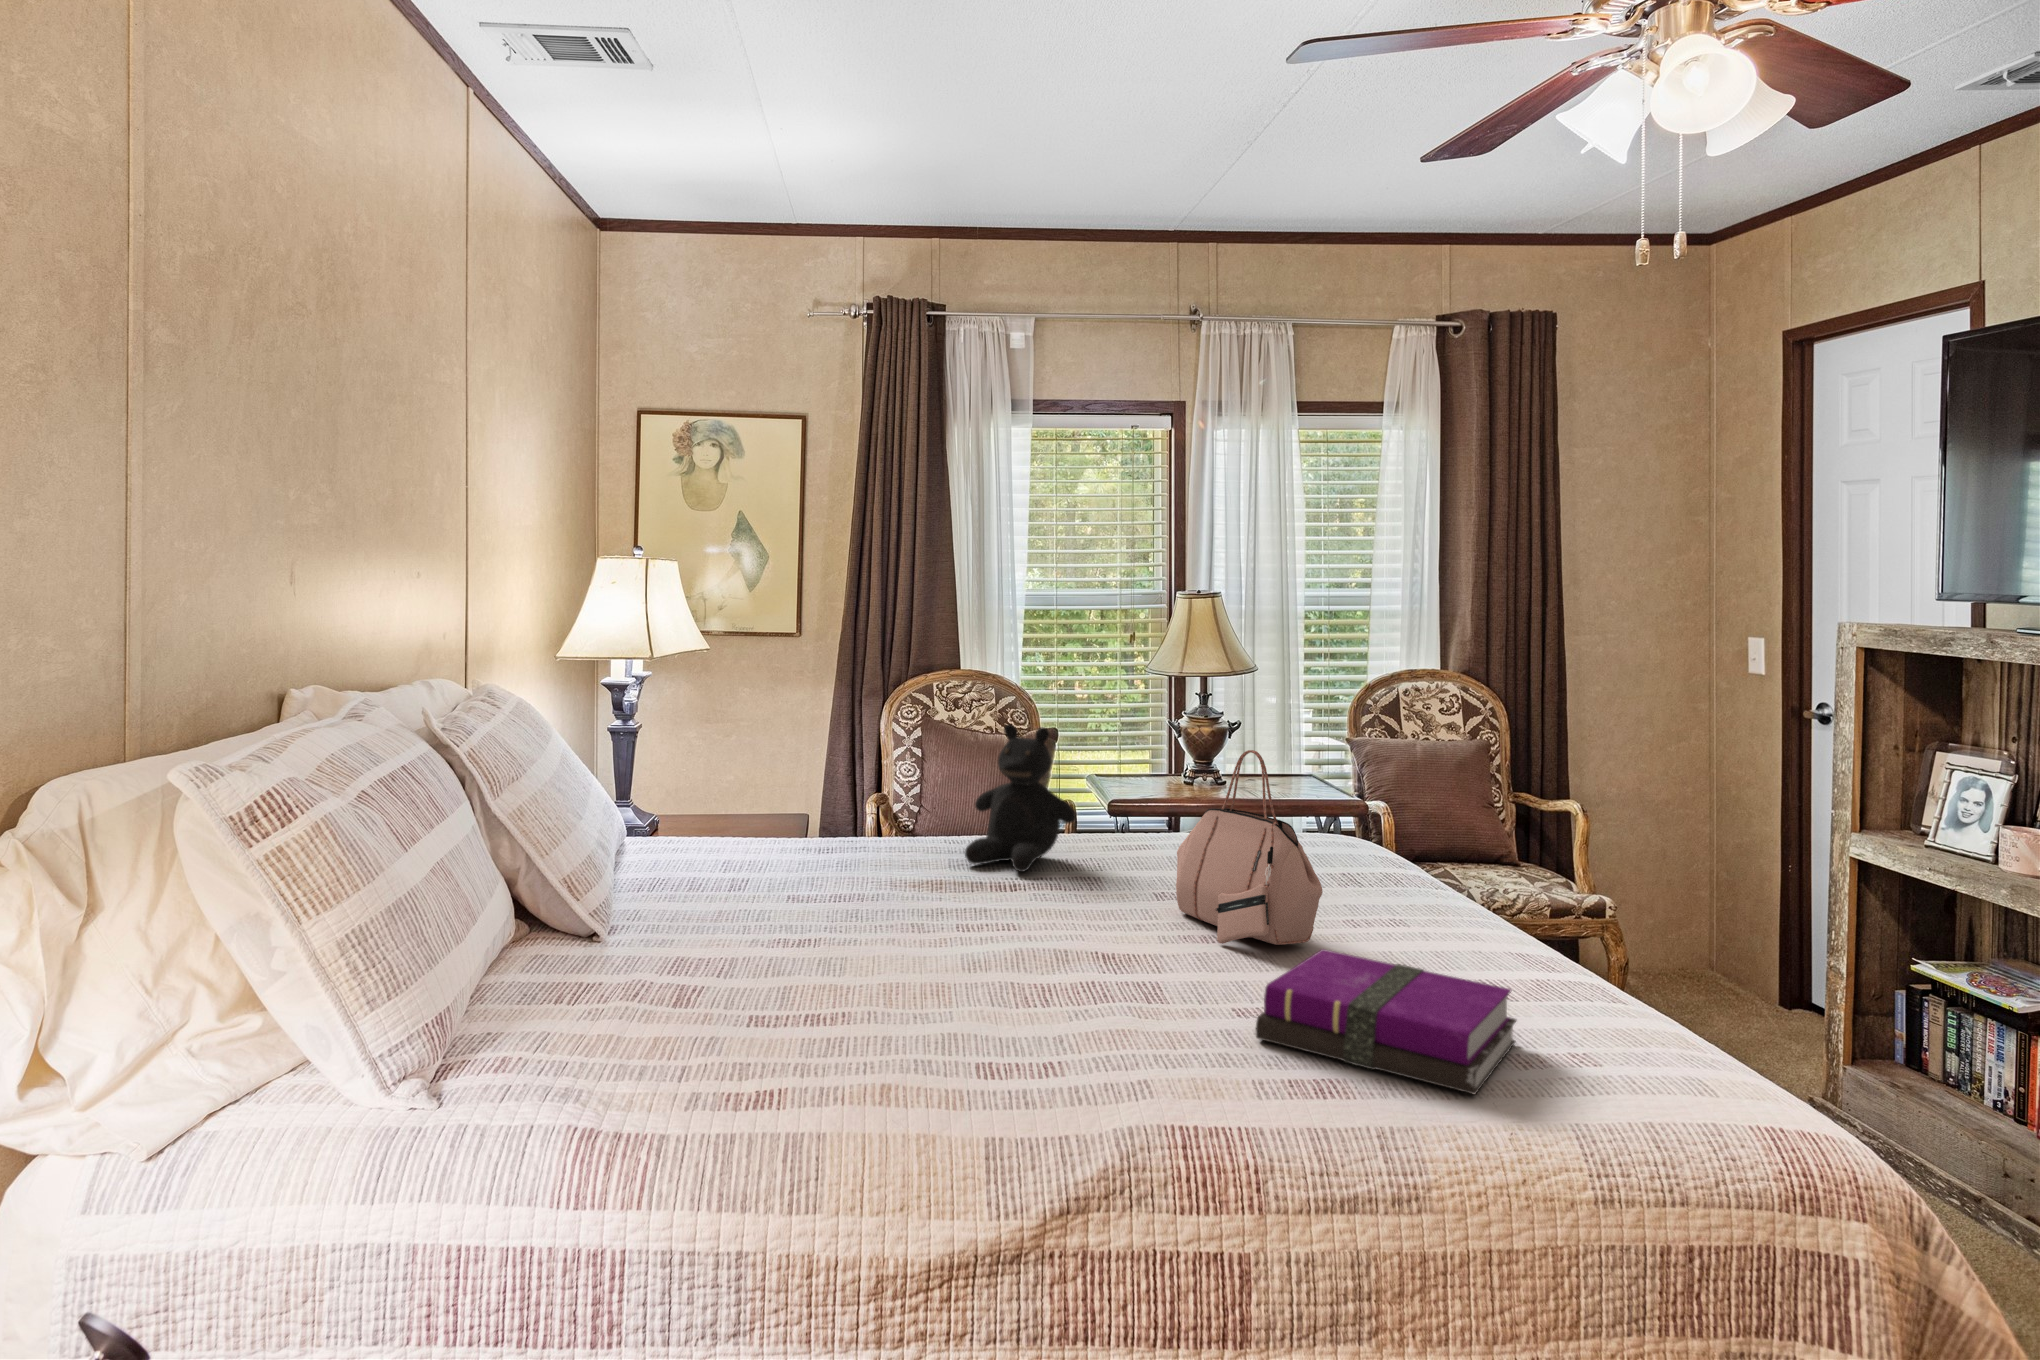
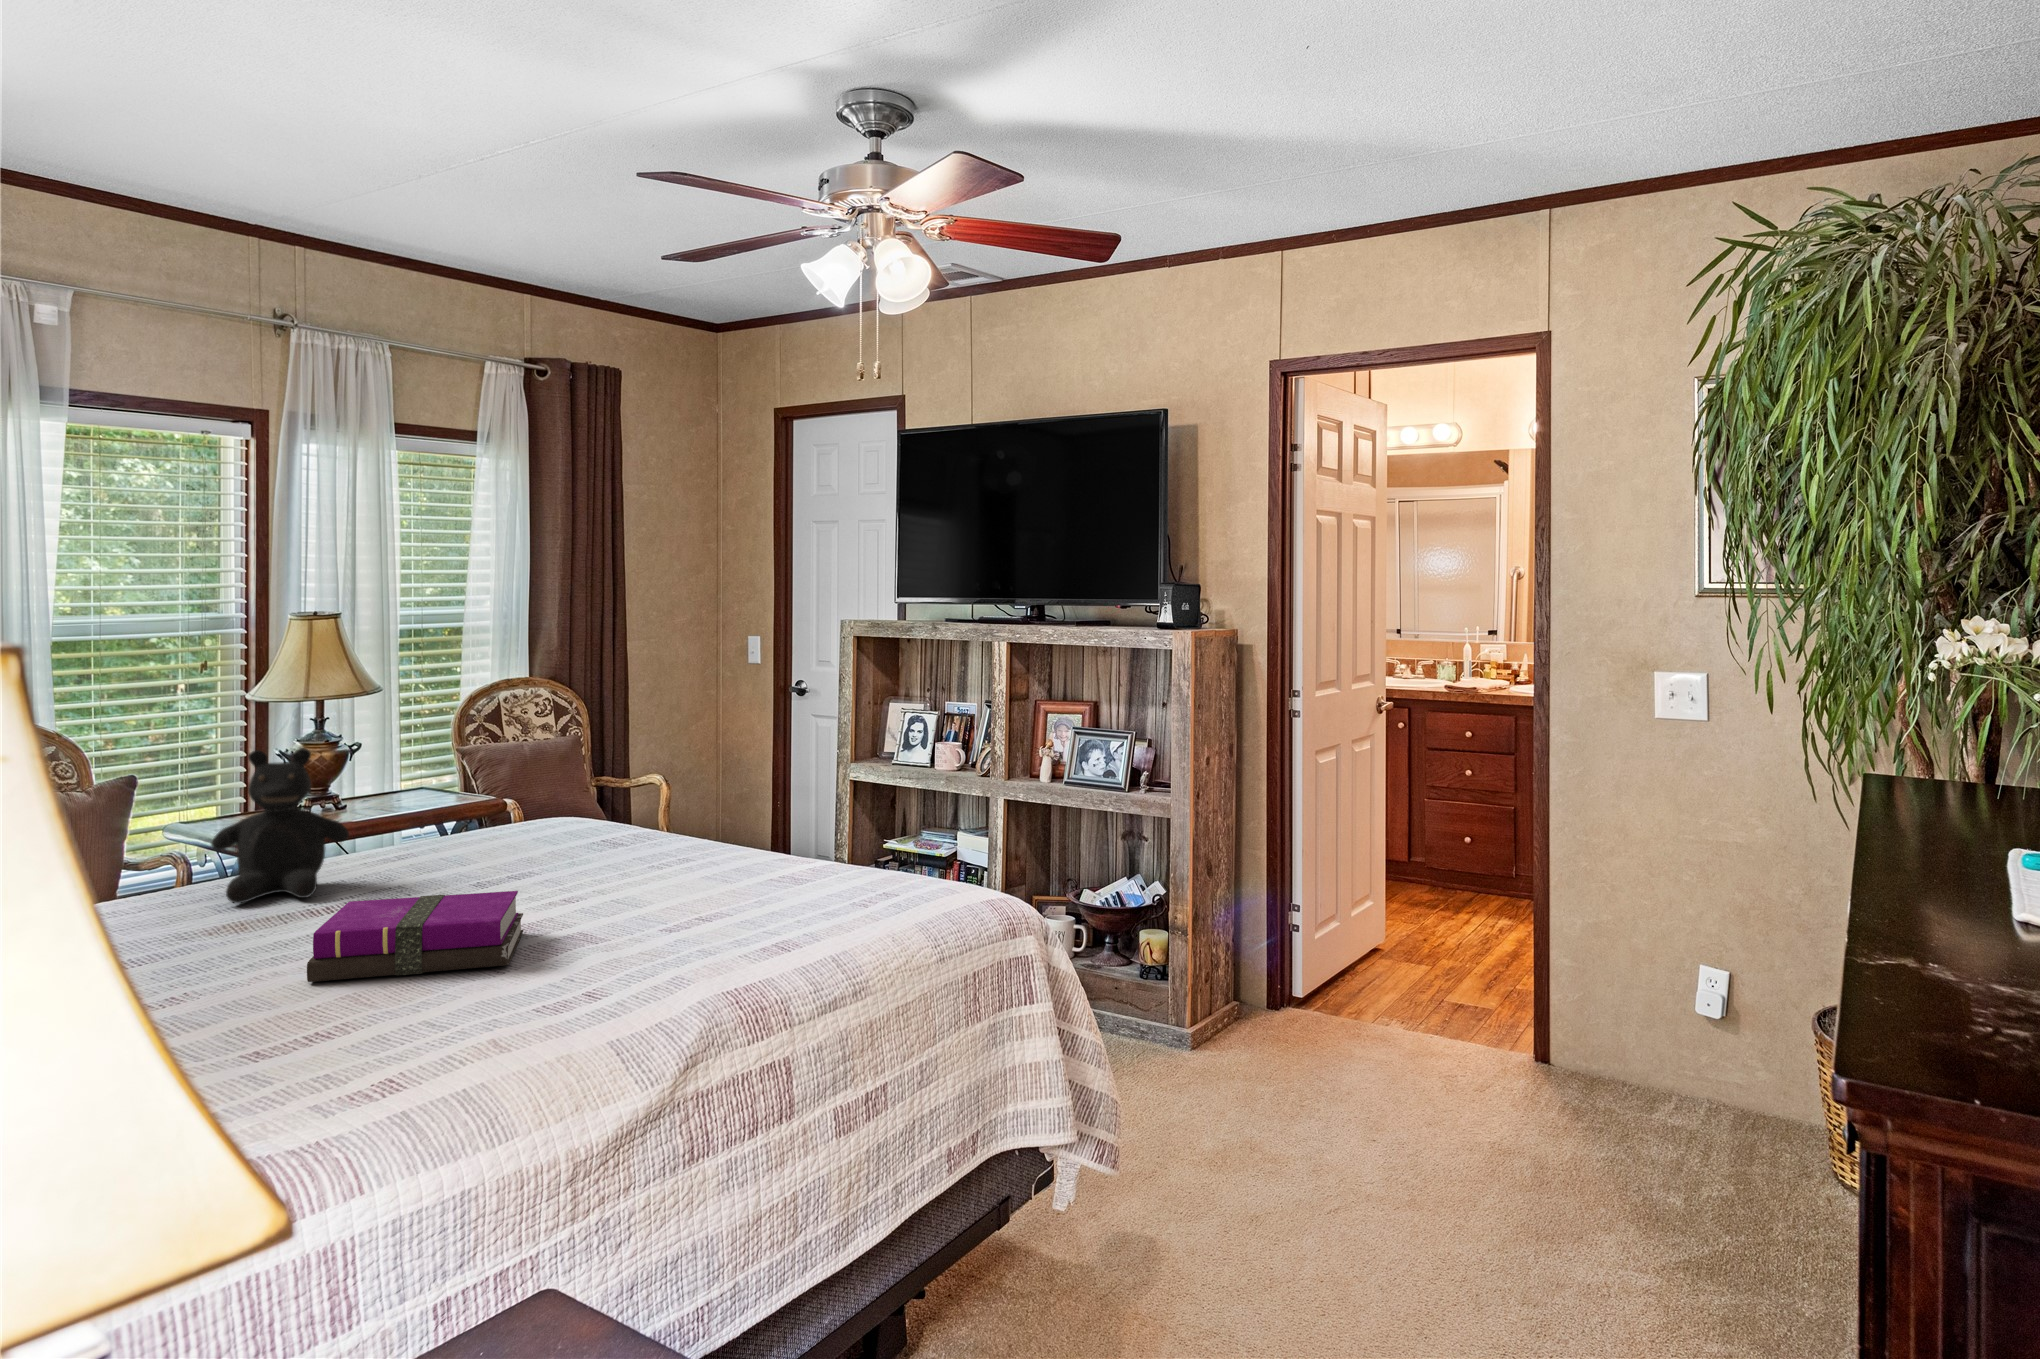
handbag: present [1176,750,1323,945] -> none [493,735,660,901]
notebook: present [1256,949,1516,1094] -> present [307,891,523,982]

